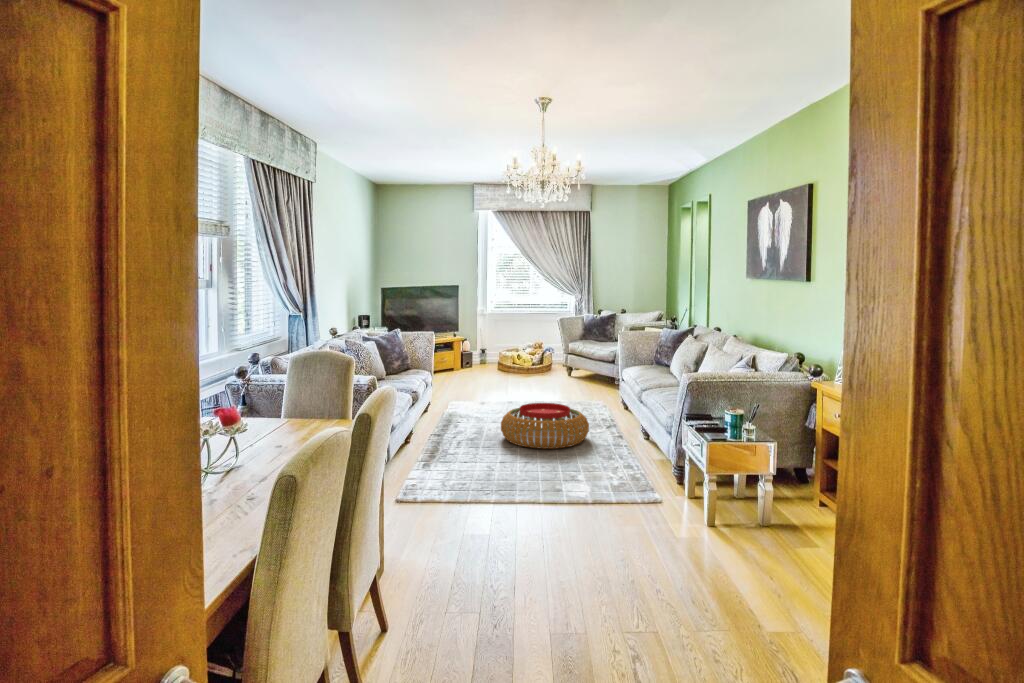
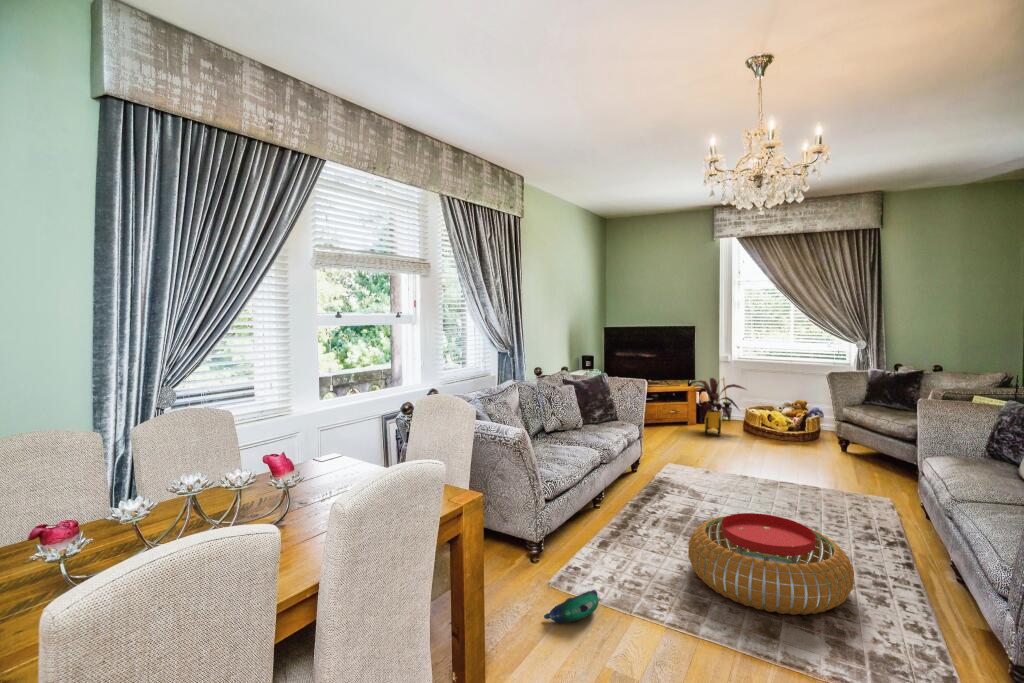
house plant: none [456,327,504,375] -> present [690,378,745,436]
plush toy: none [434,451,463,469] -> present [544,590,599,623]

